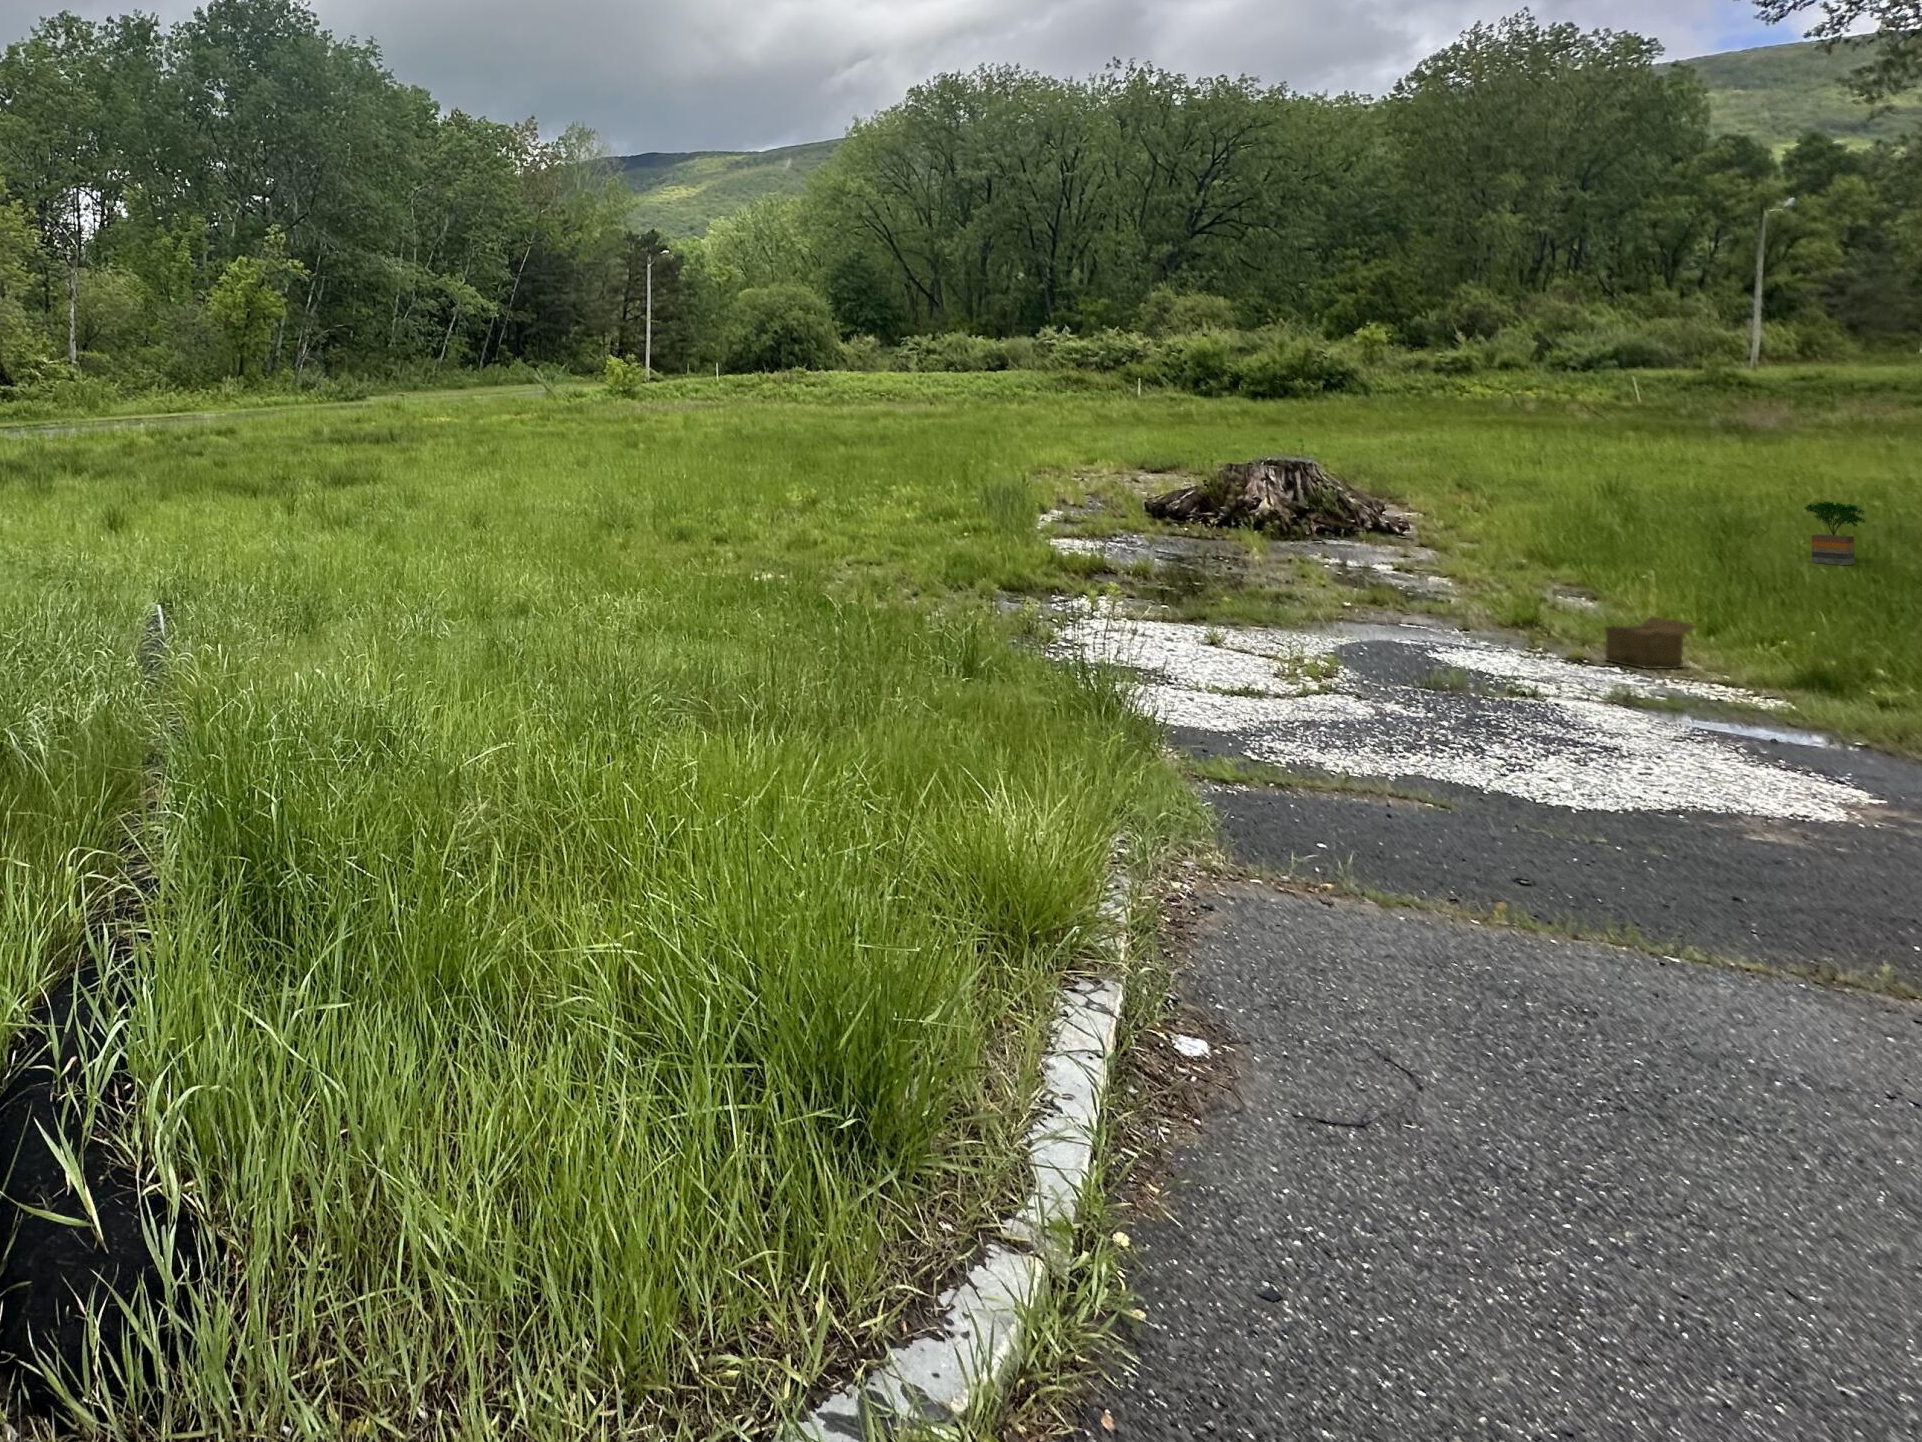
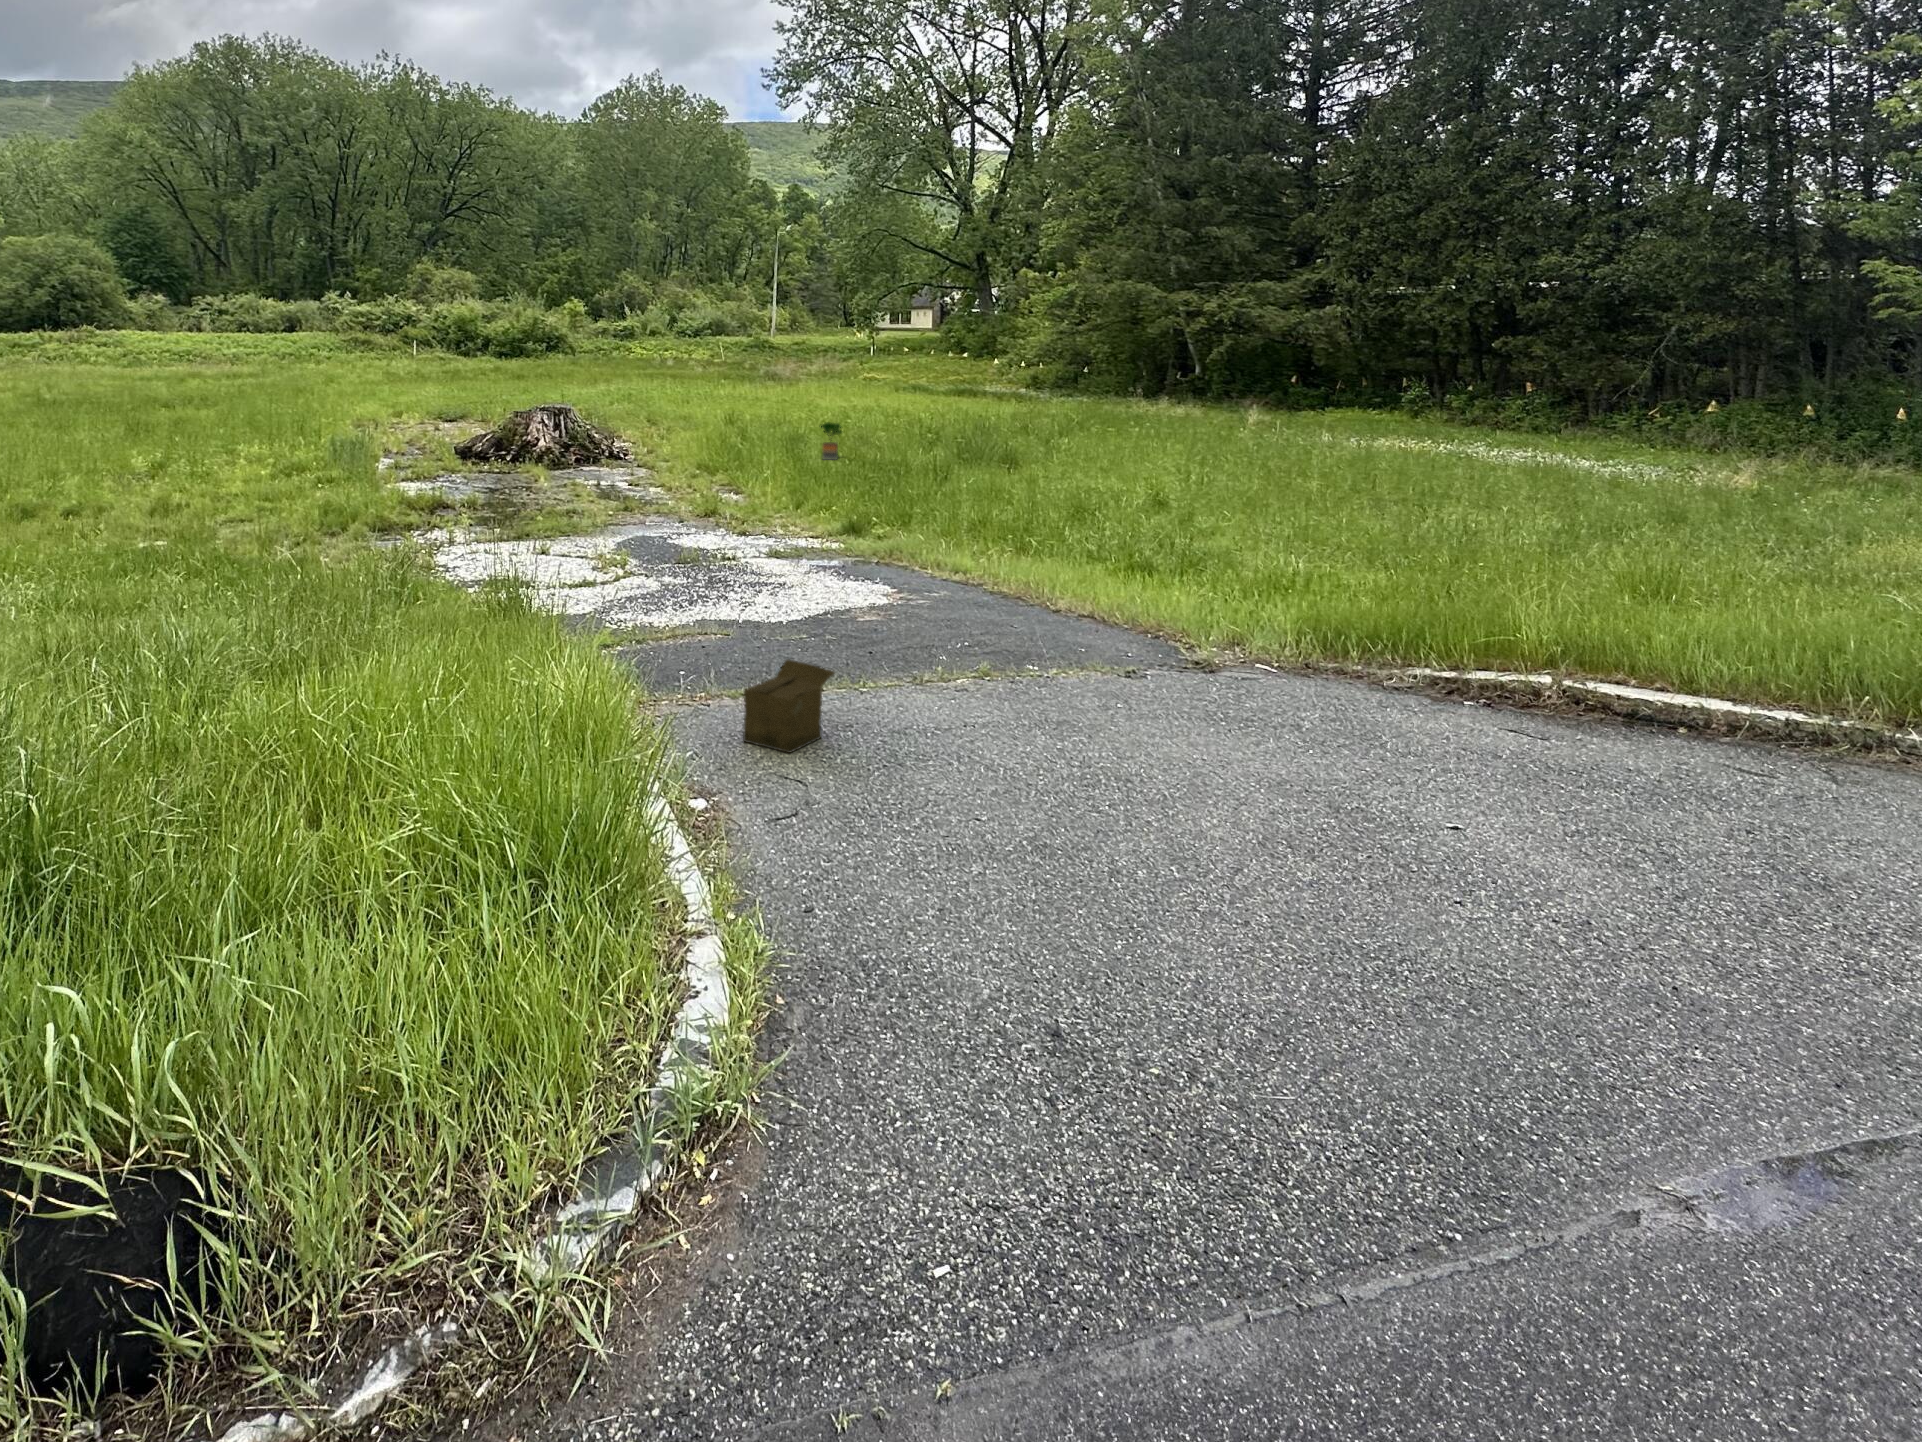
cardboard box: present [1605,616,1696,669] -> present [743,659,834,753]

